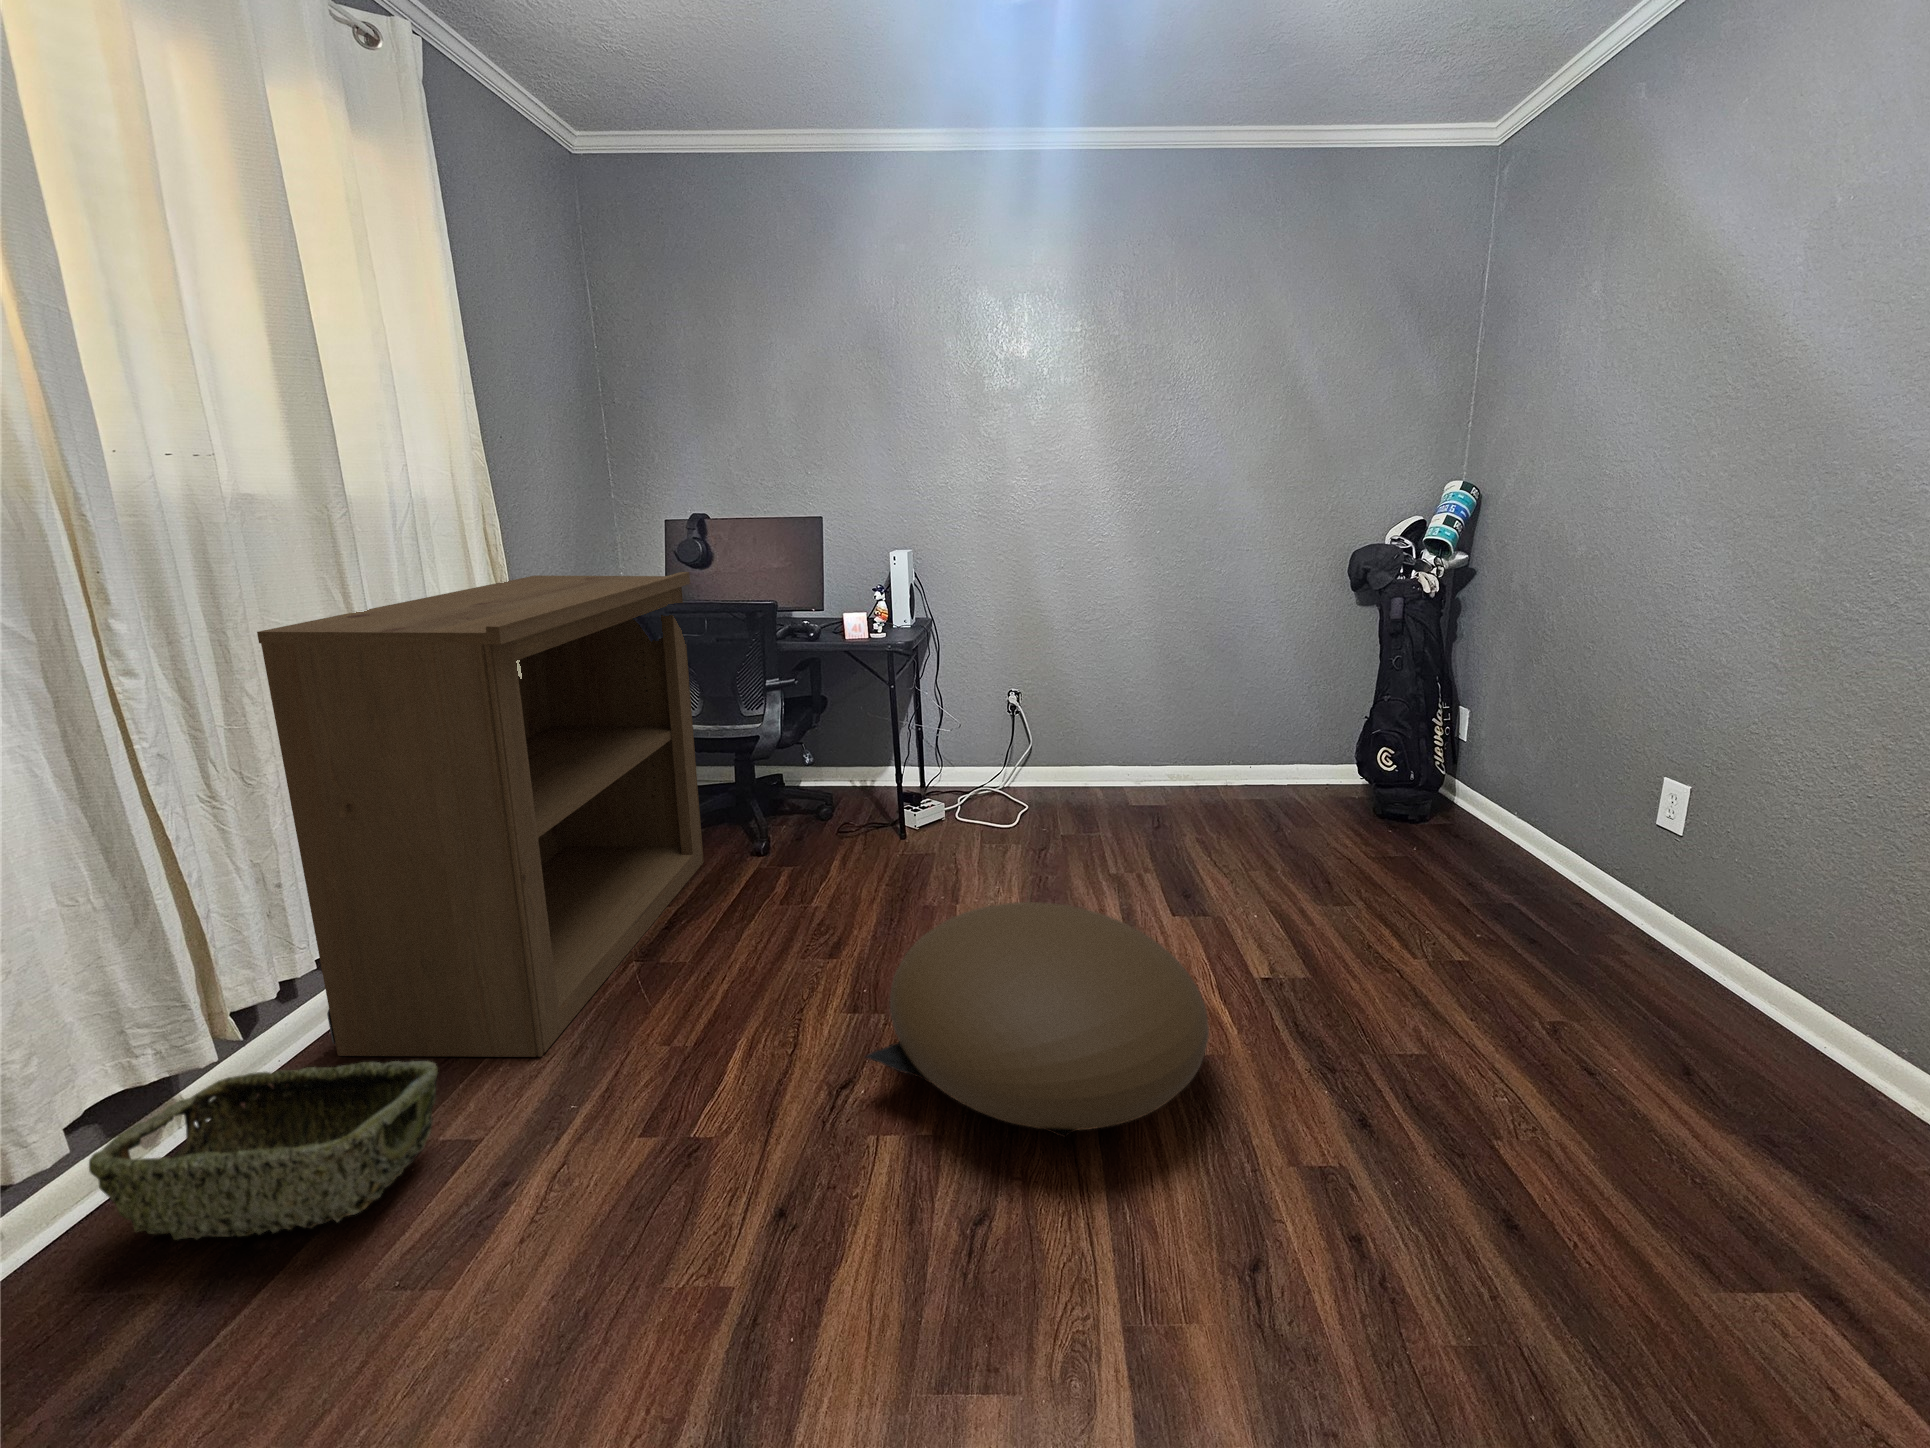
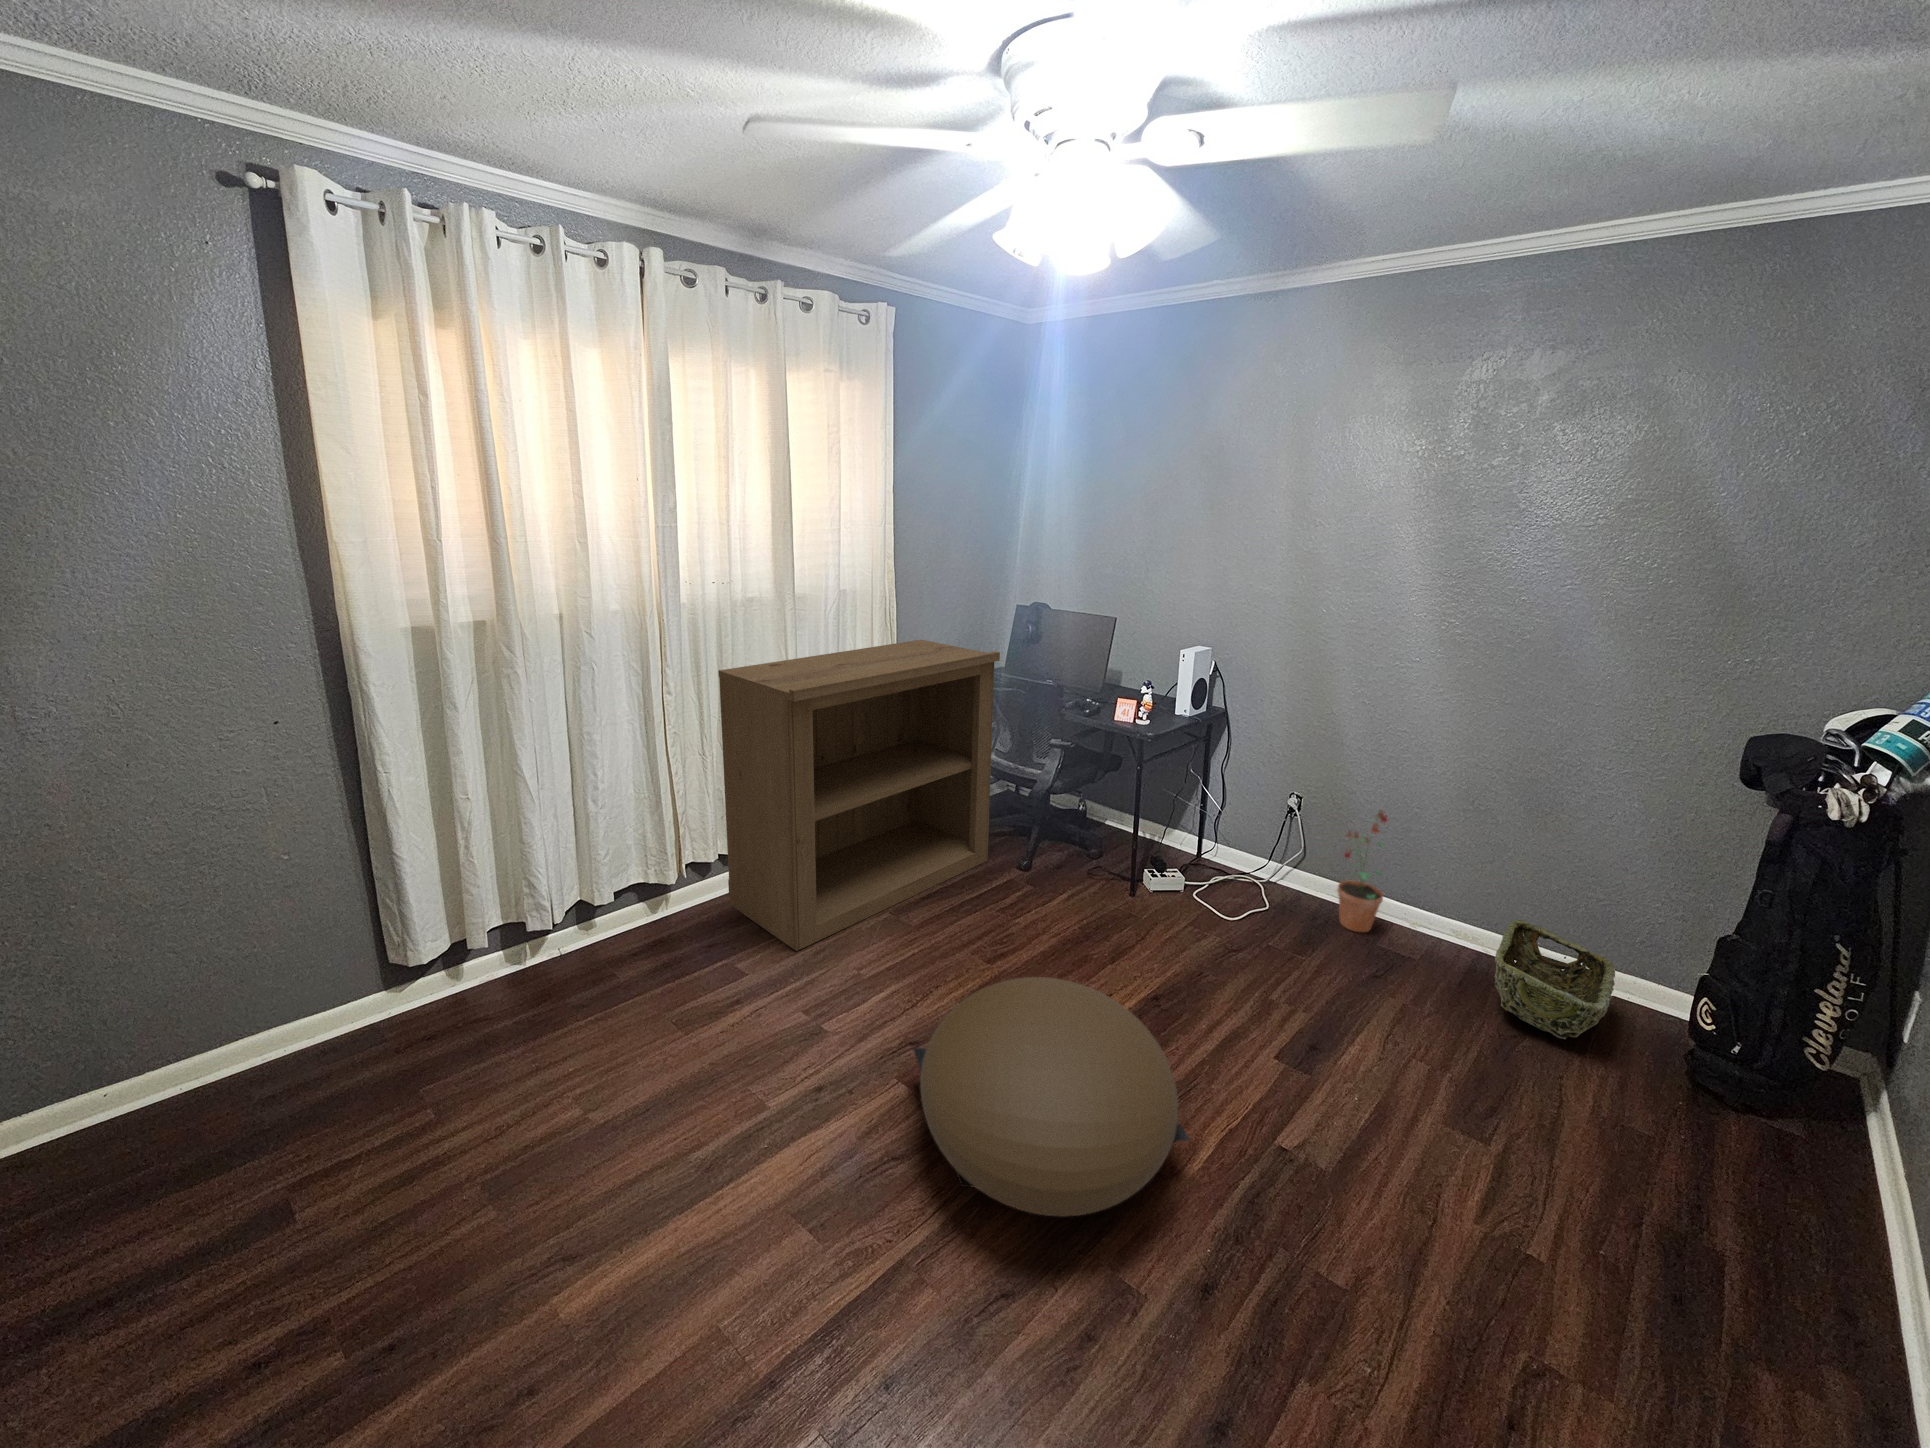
potted plant: none [1073,681,1122,803] -> present [1337,810,1387,932]
woven basket: present [89,1061,438,1240] -> present [1494,920,1615,1039]

